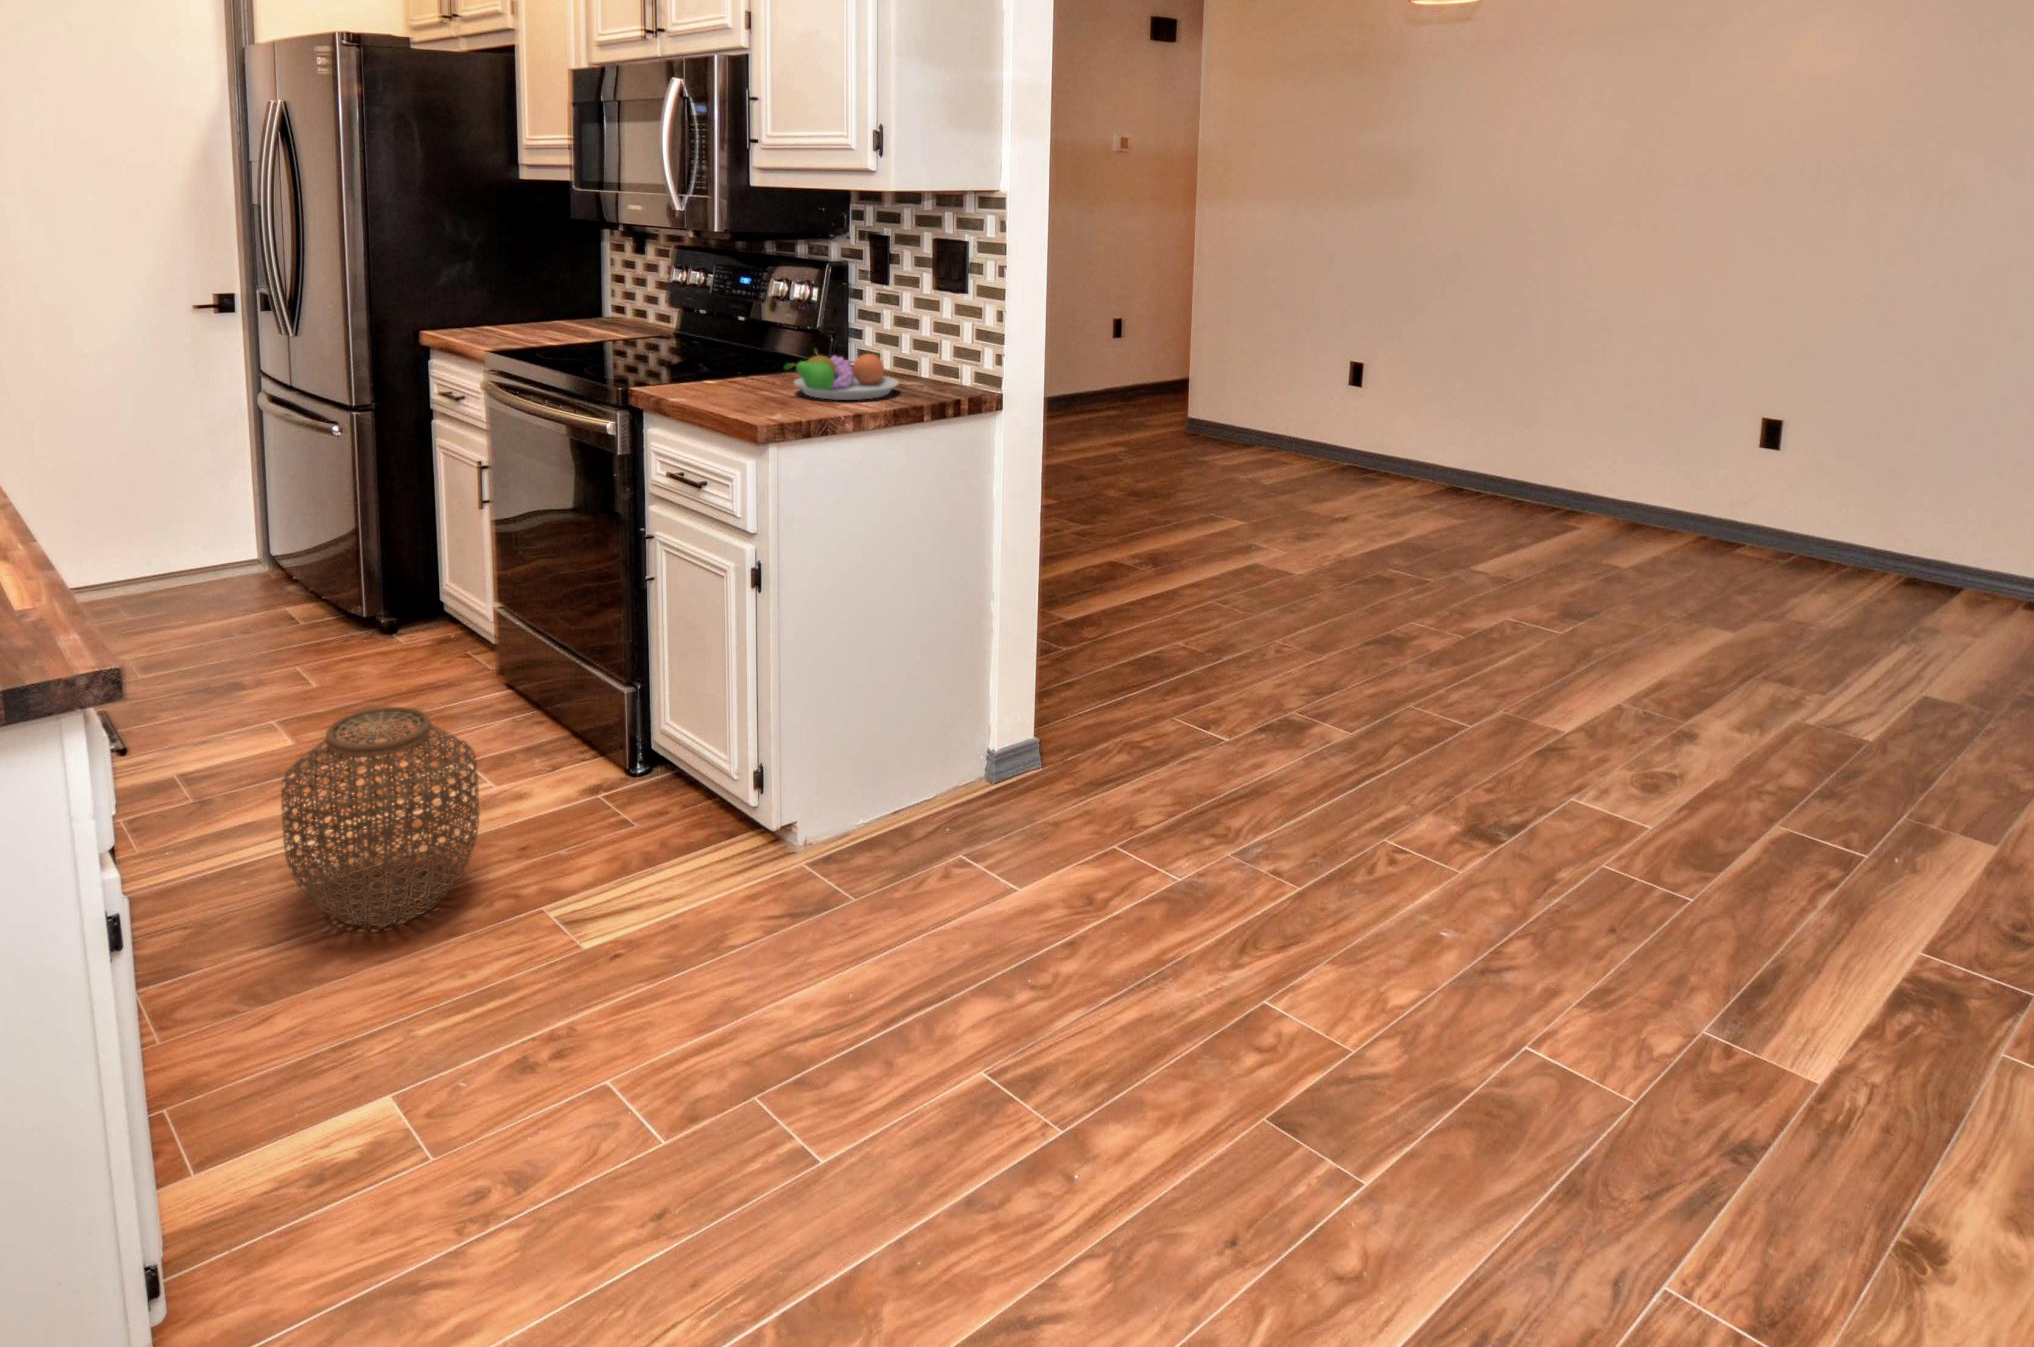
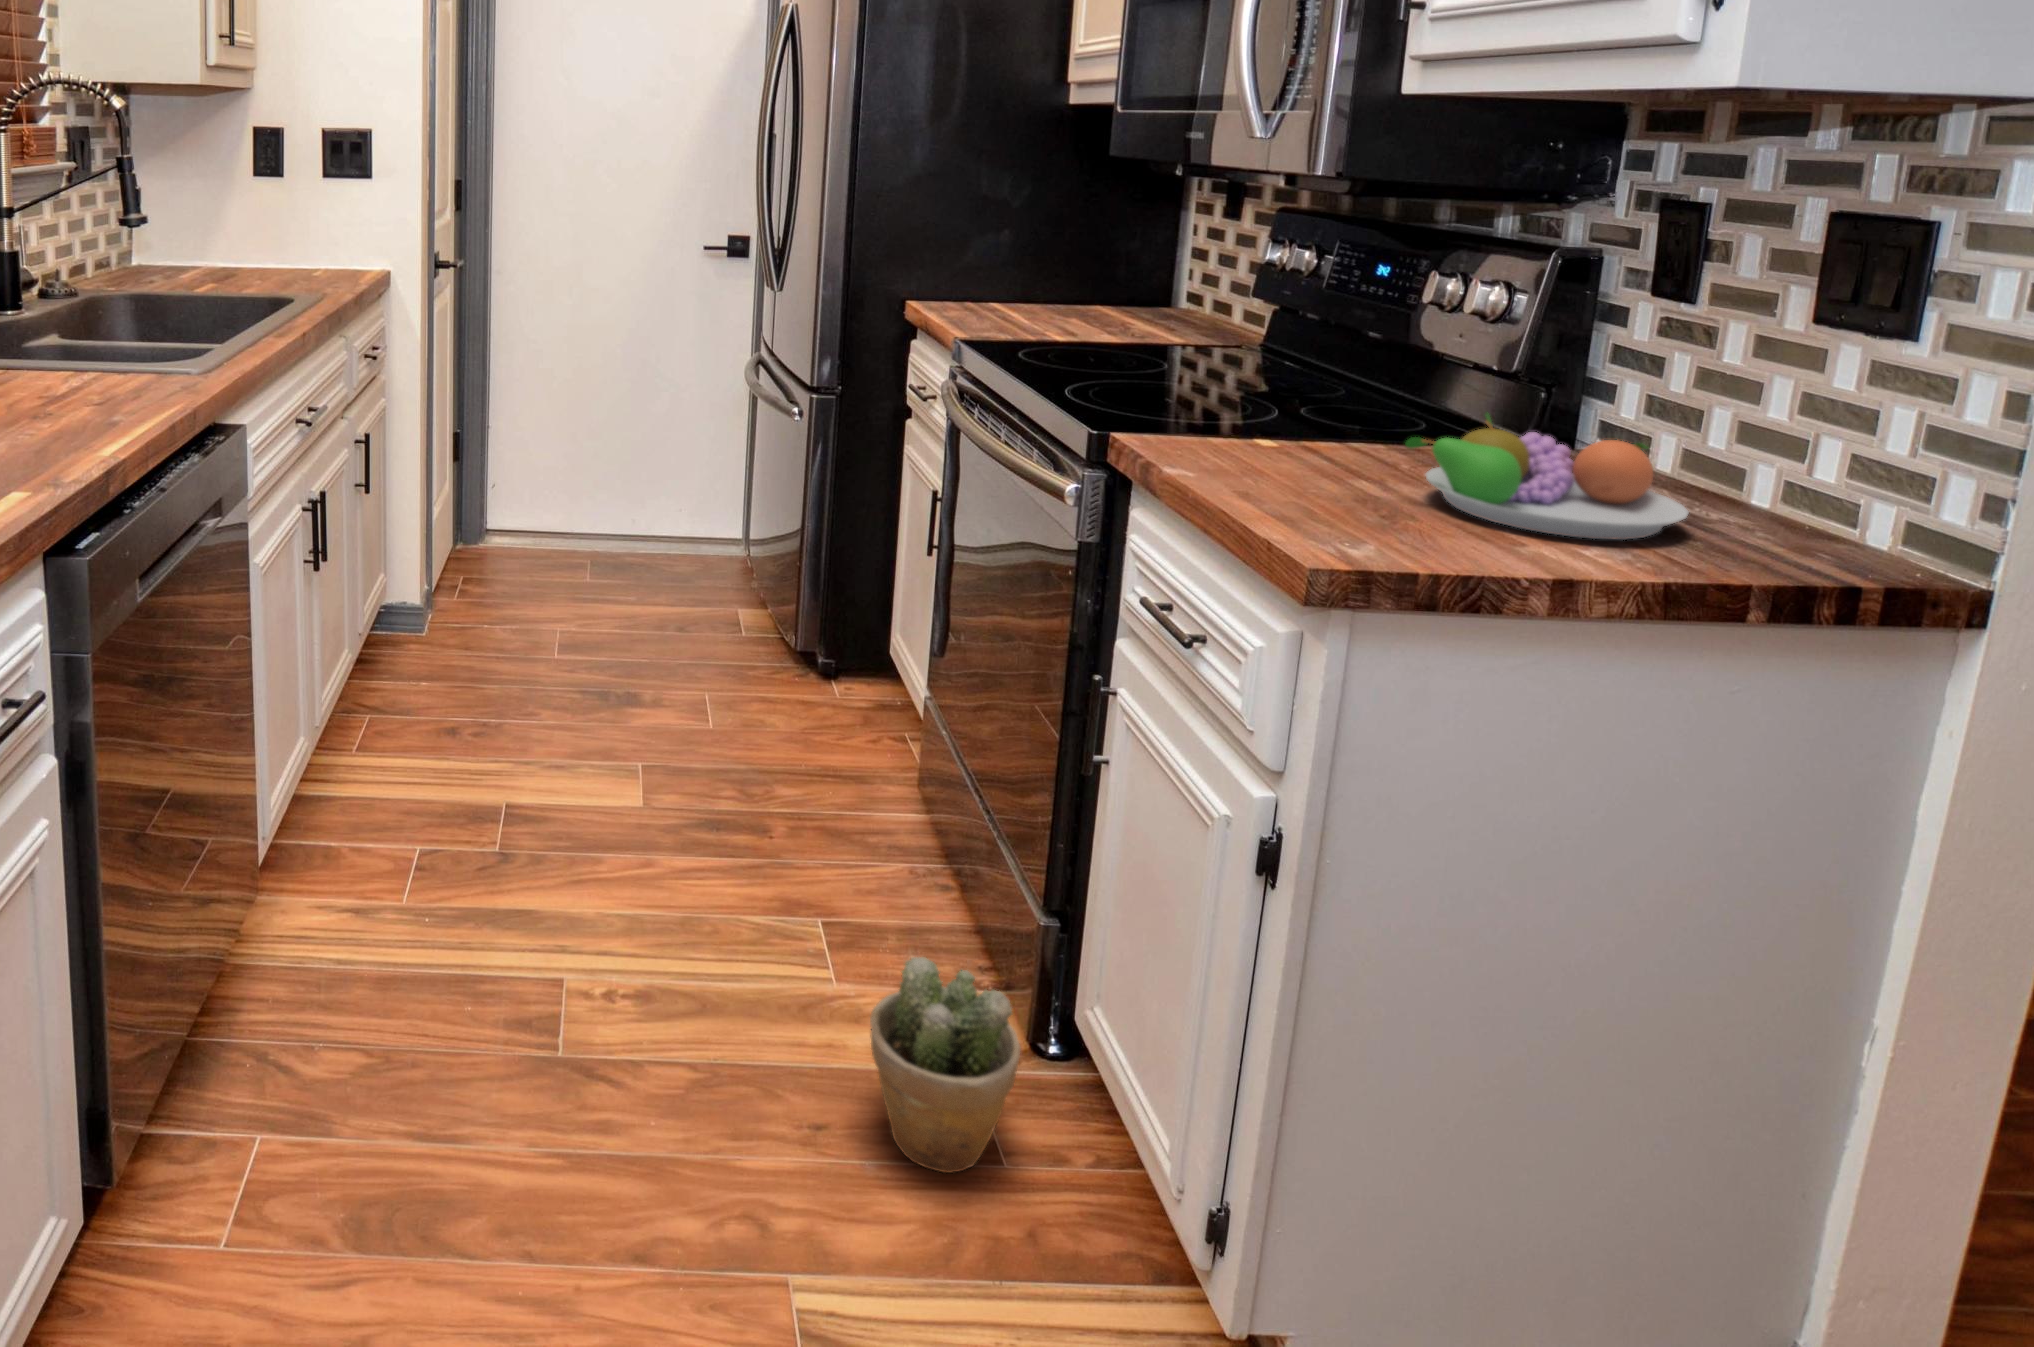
woven basket: present [281,707,480,926] -> none [478,845,747,1184]
potted plant: none [545,720,637,845] -> present [870,957,1021,1173]

